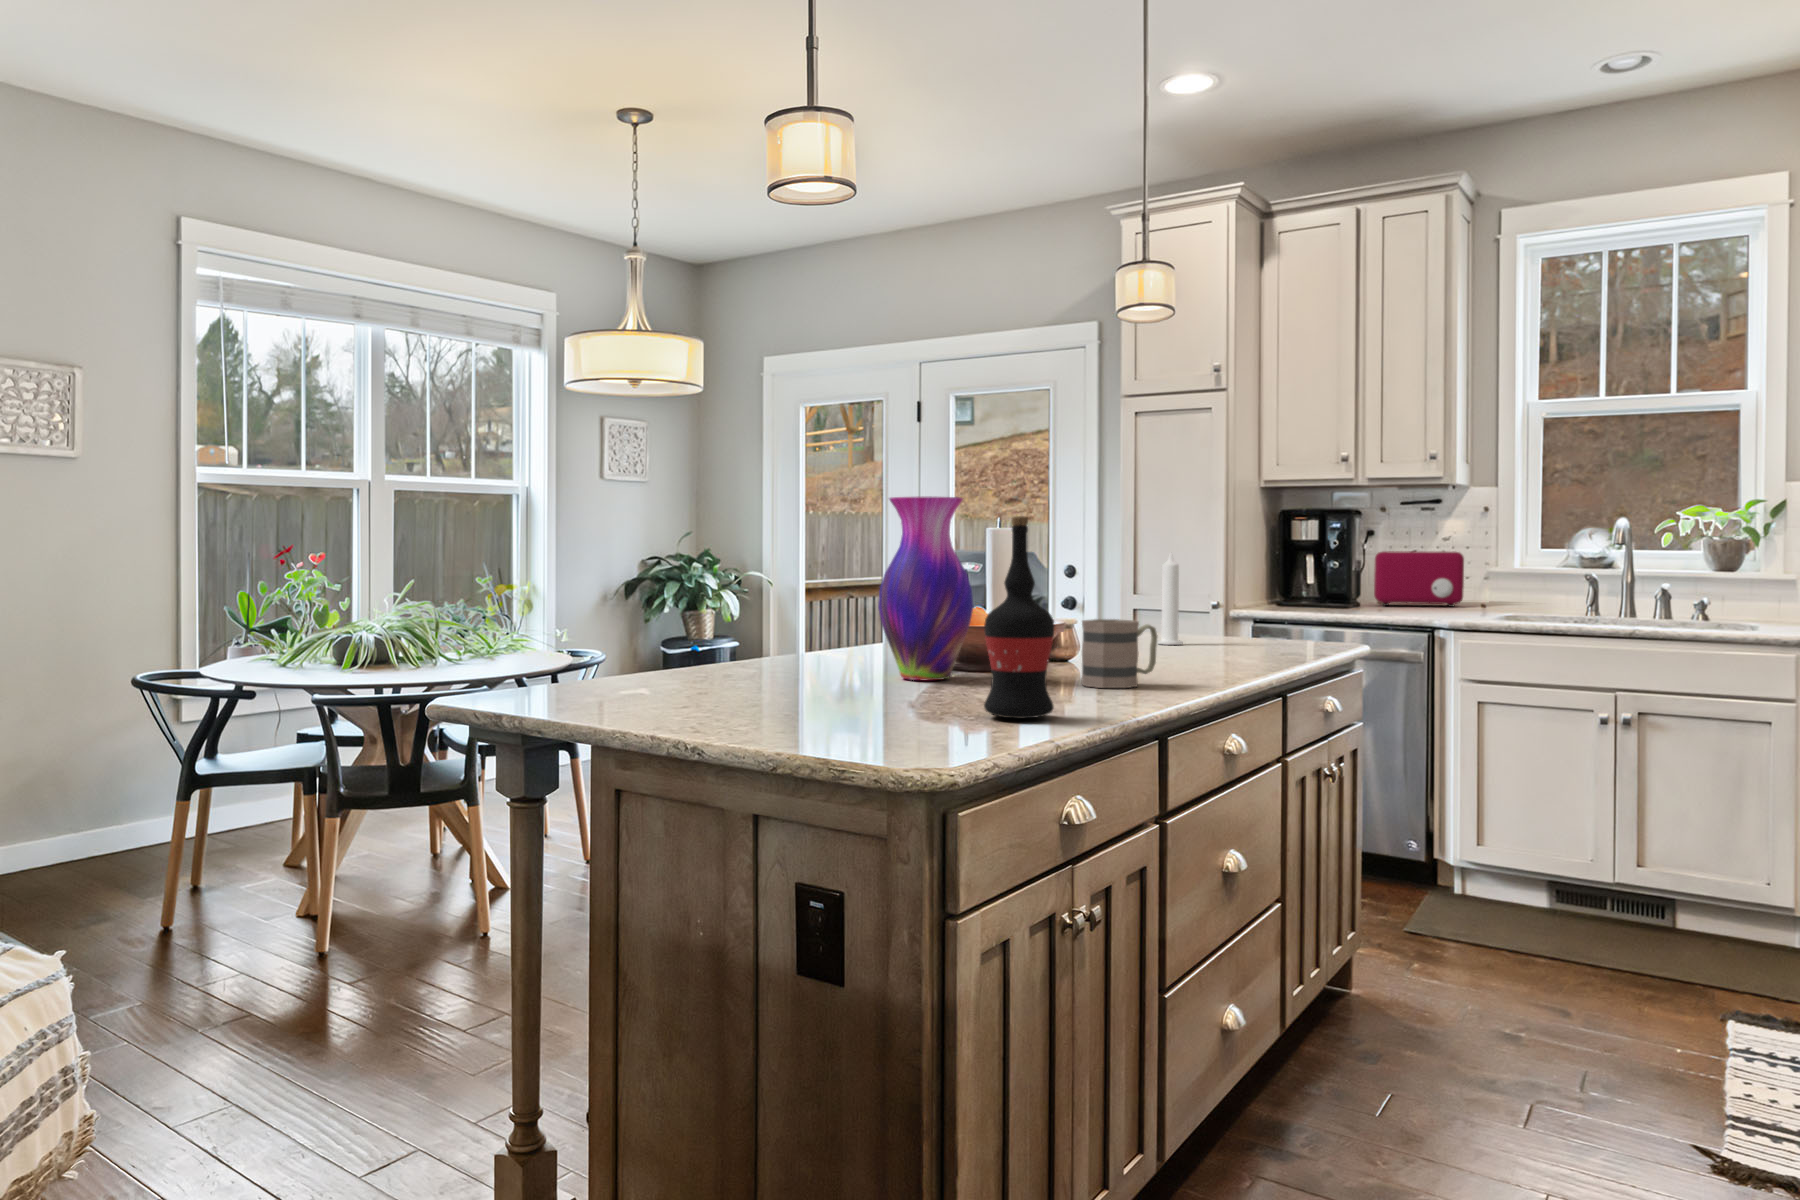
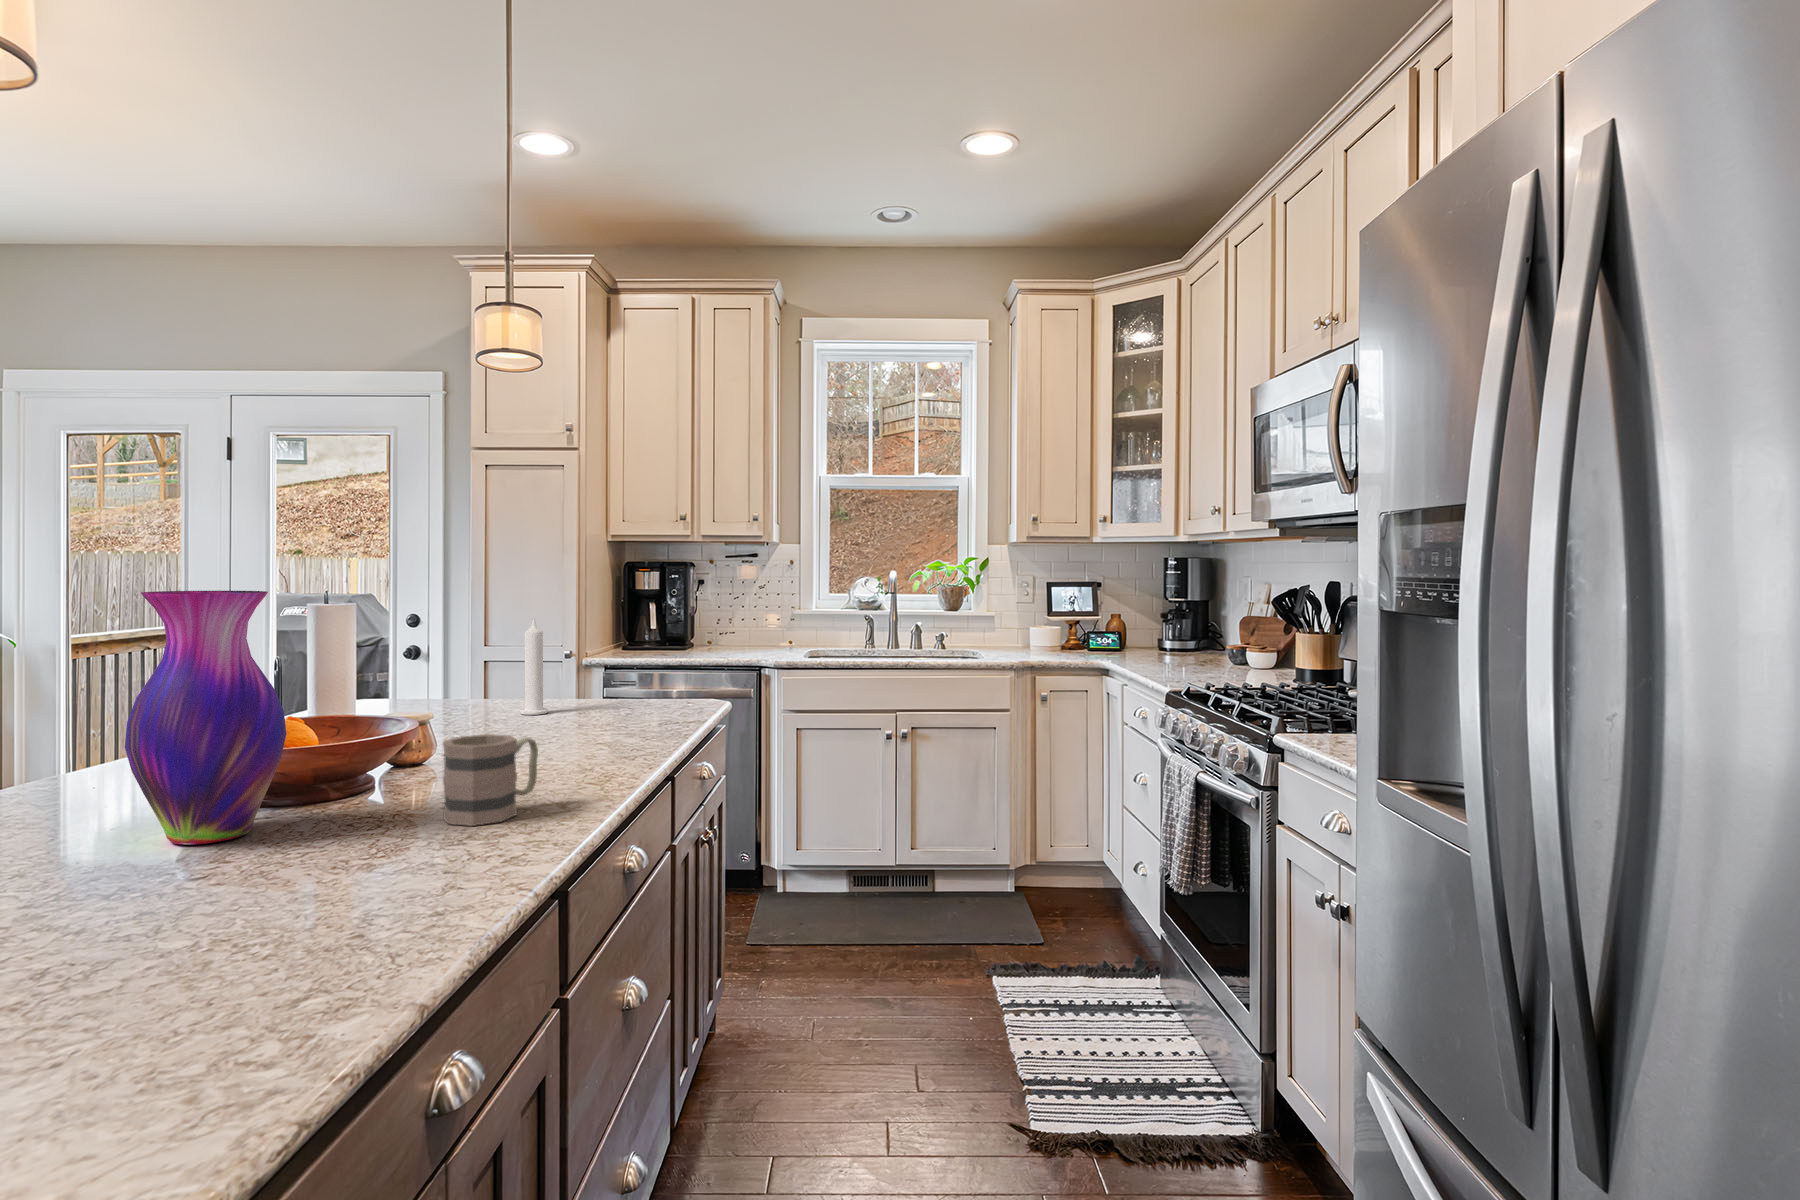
wine bottle: present [984,516,1055,718] -> none [296,654,412,949]
toaster: present [1374,551,1464,607] -> none [707,597,778,644]

